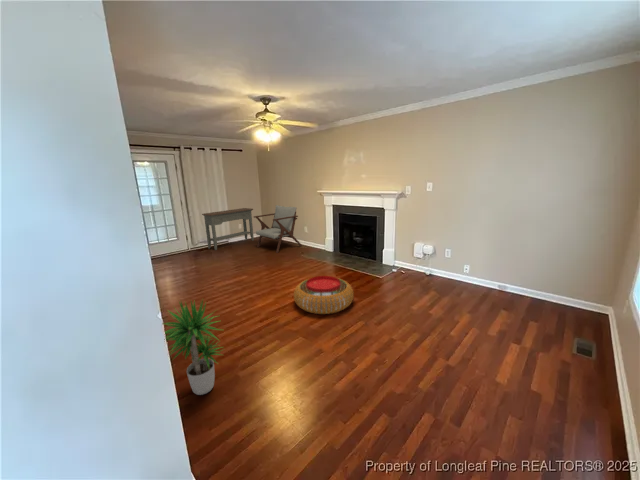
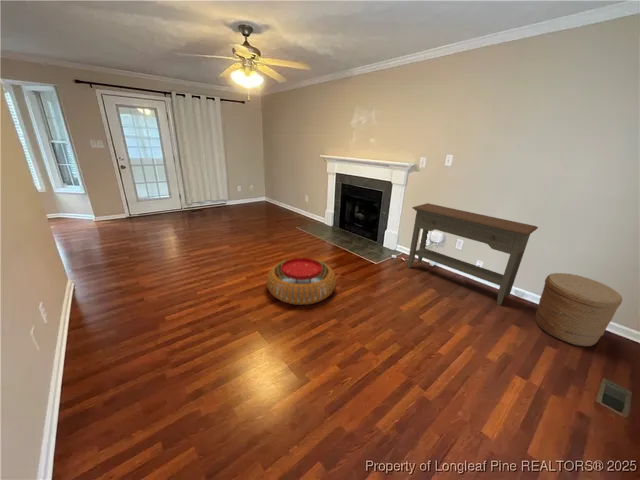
lounge chair: present [254,205,302,253] -> none [251,168,302,221]
console table: present [202,208,254,250] -> present [407,203,538,305]
woven basket: none [518,265,576,319] -> present [535,273,622,346]
potted plant: present [162,301,221,395] -> none [34,287,148,399]

